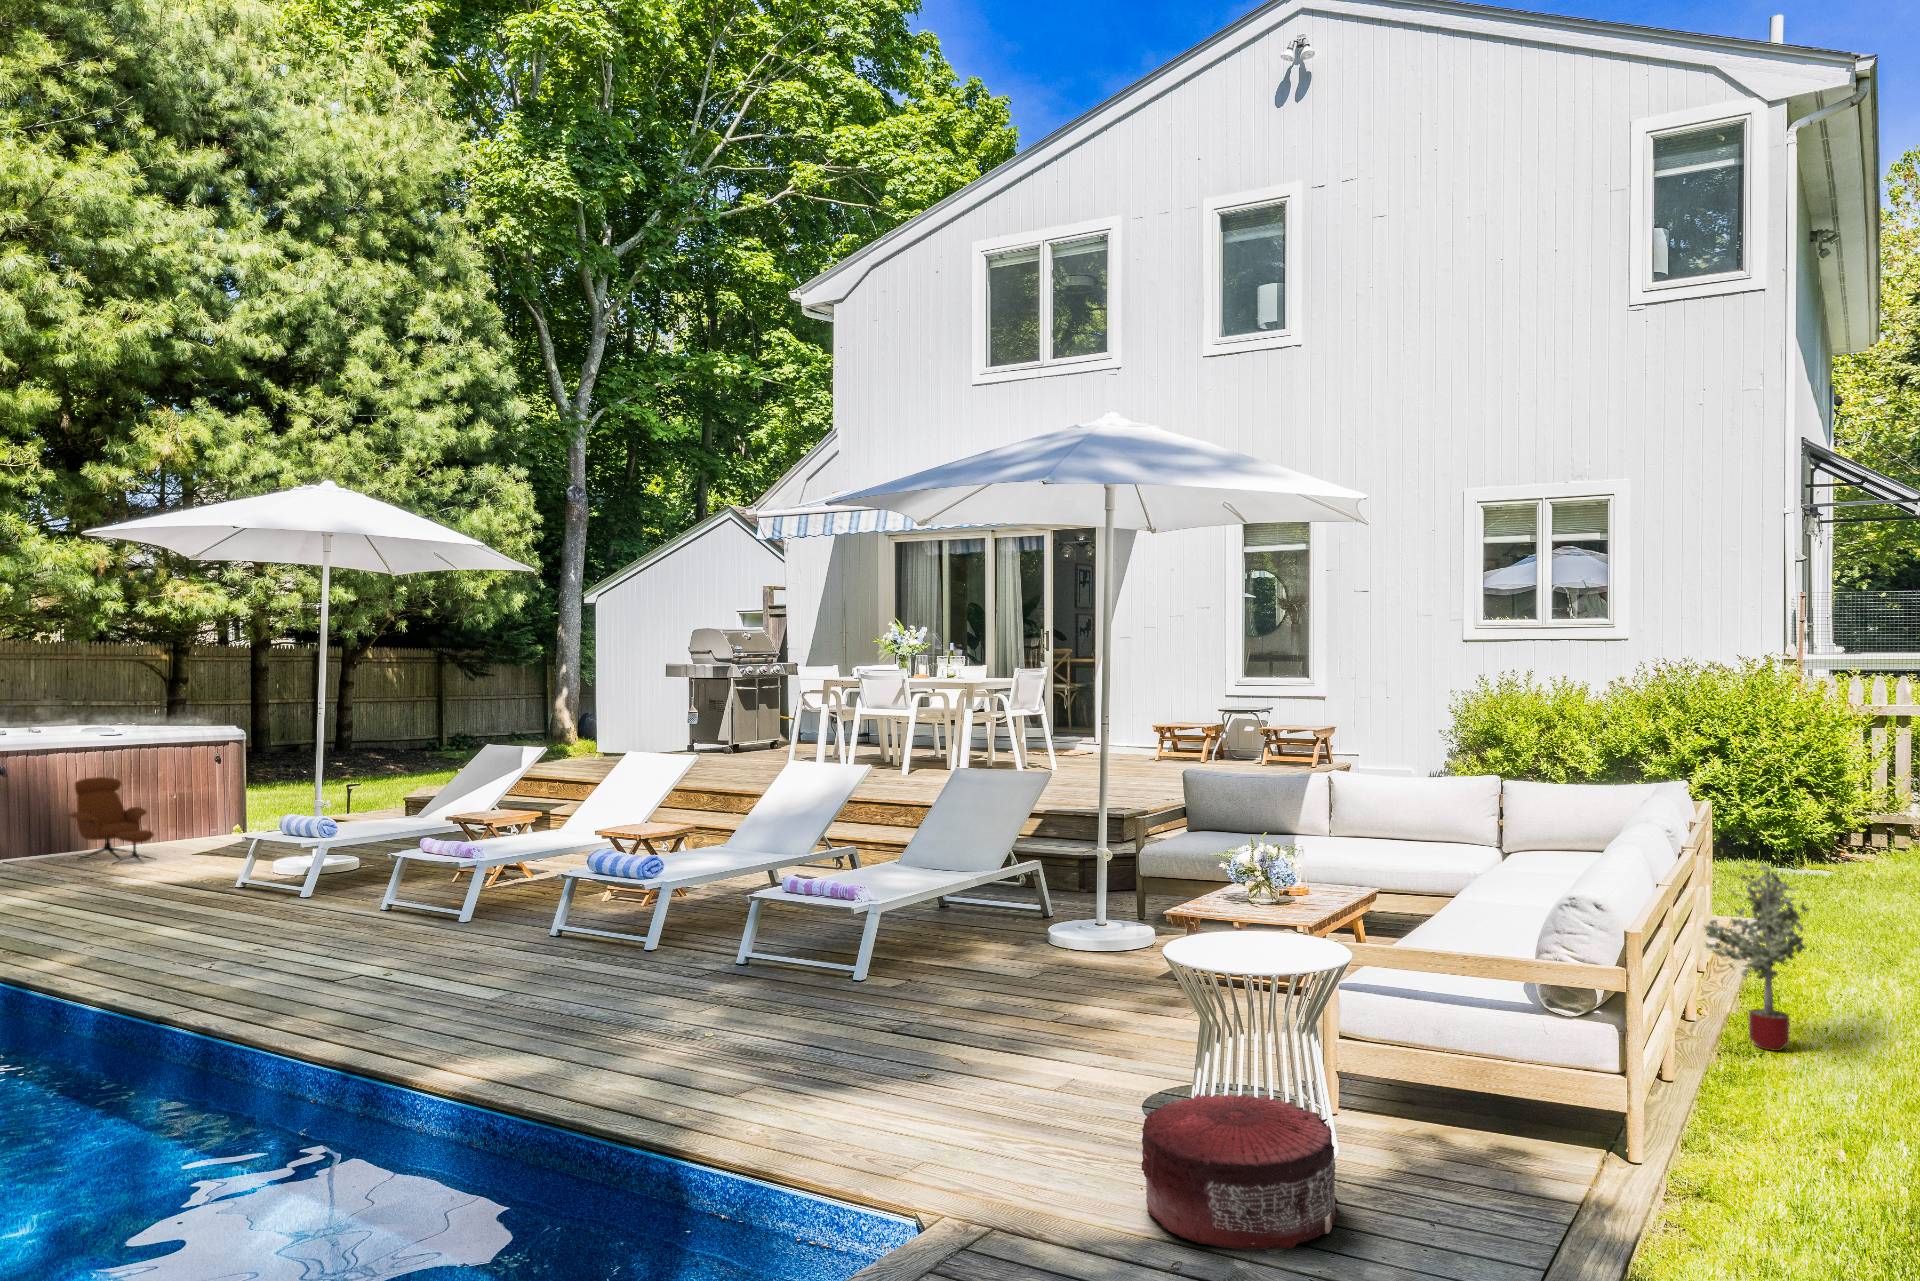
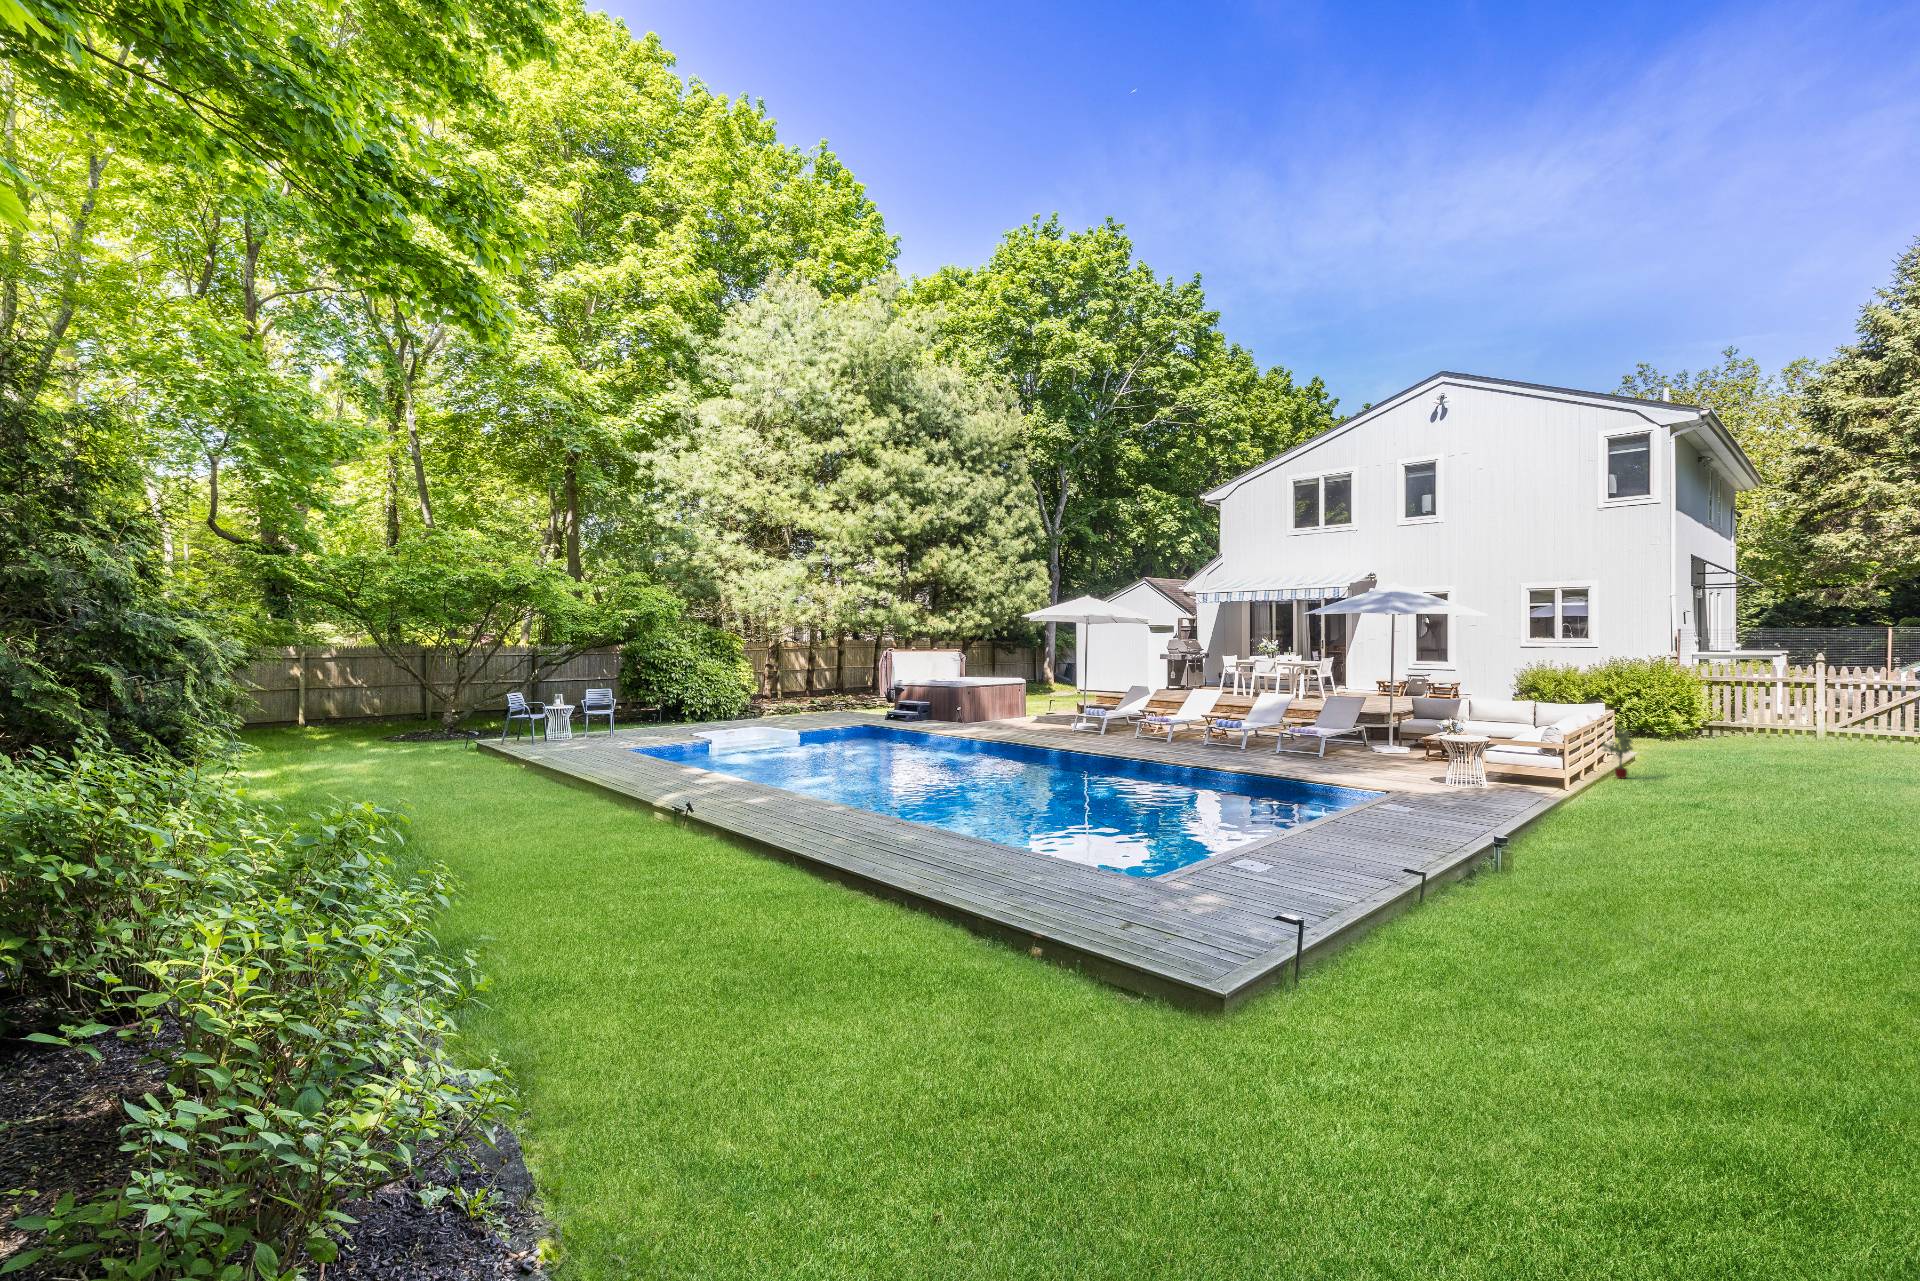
lounge chair: present [69,777,154,862] -> none [969,698,1001,728]
pouf: present [1141,1093,1339,1250] -> none [1442,768,1492,795]

